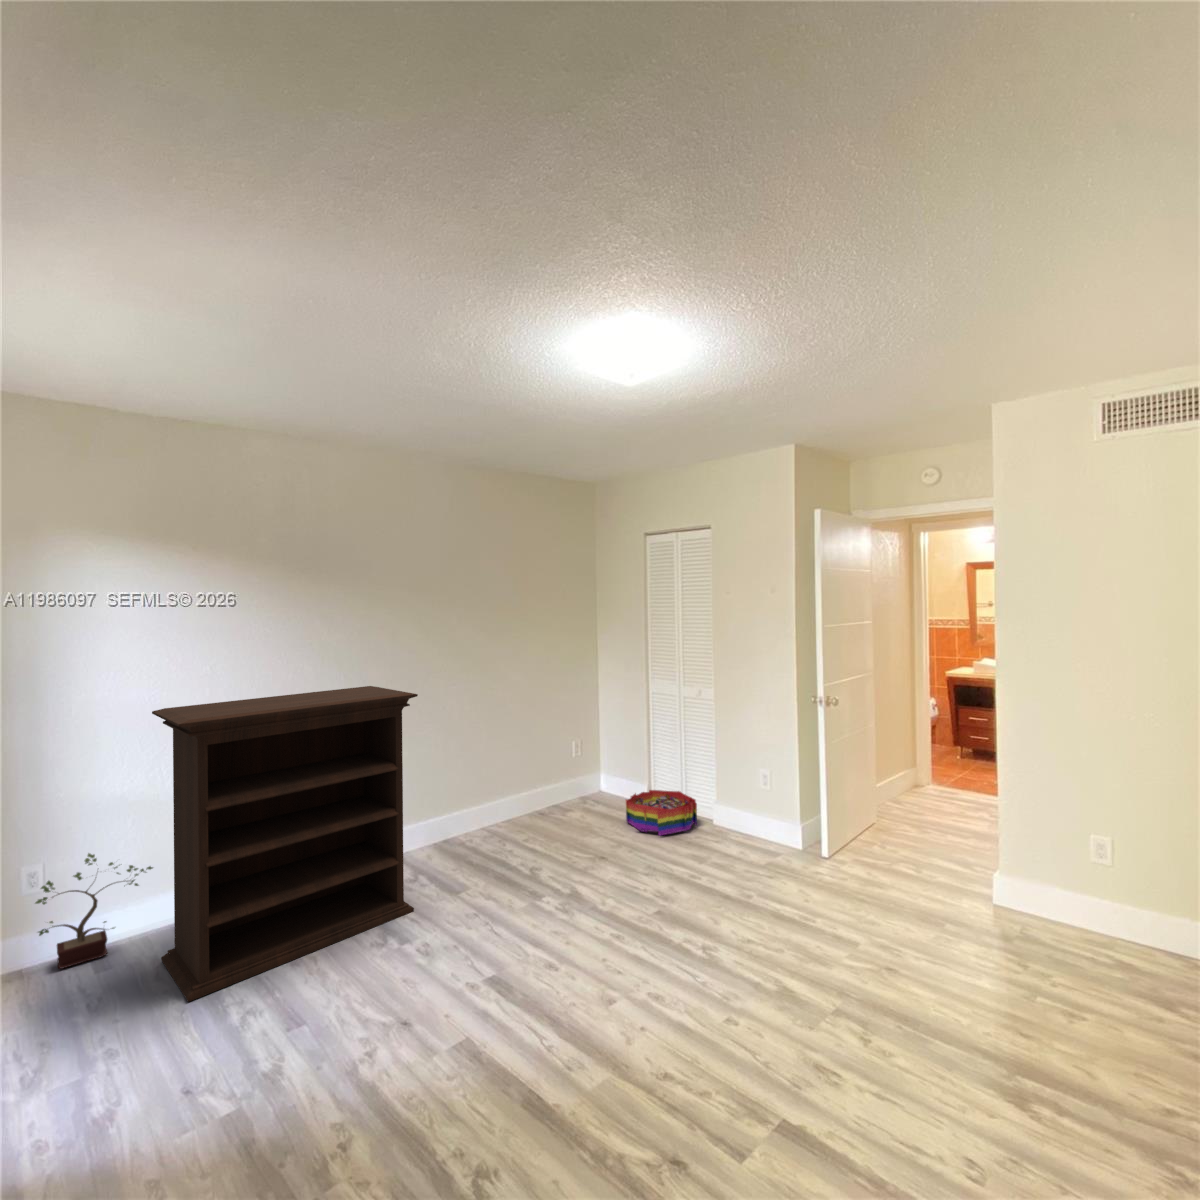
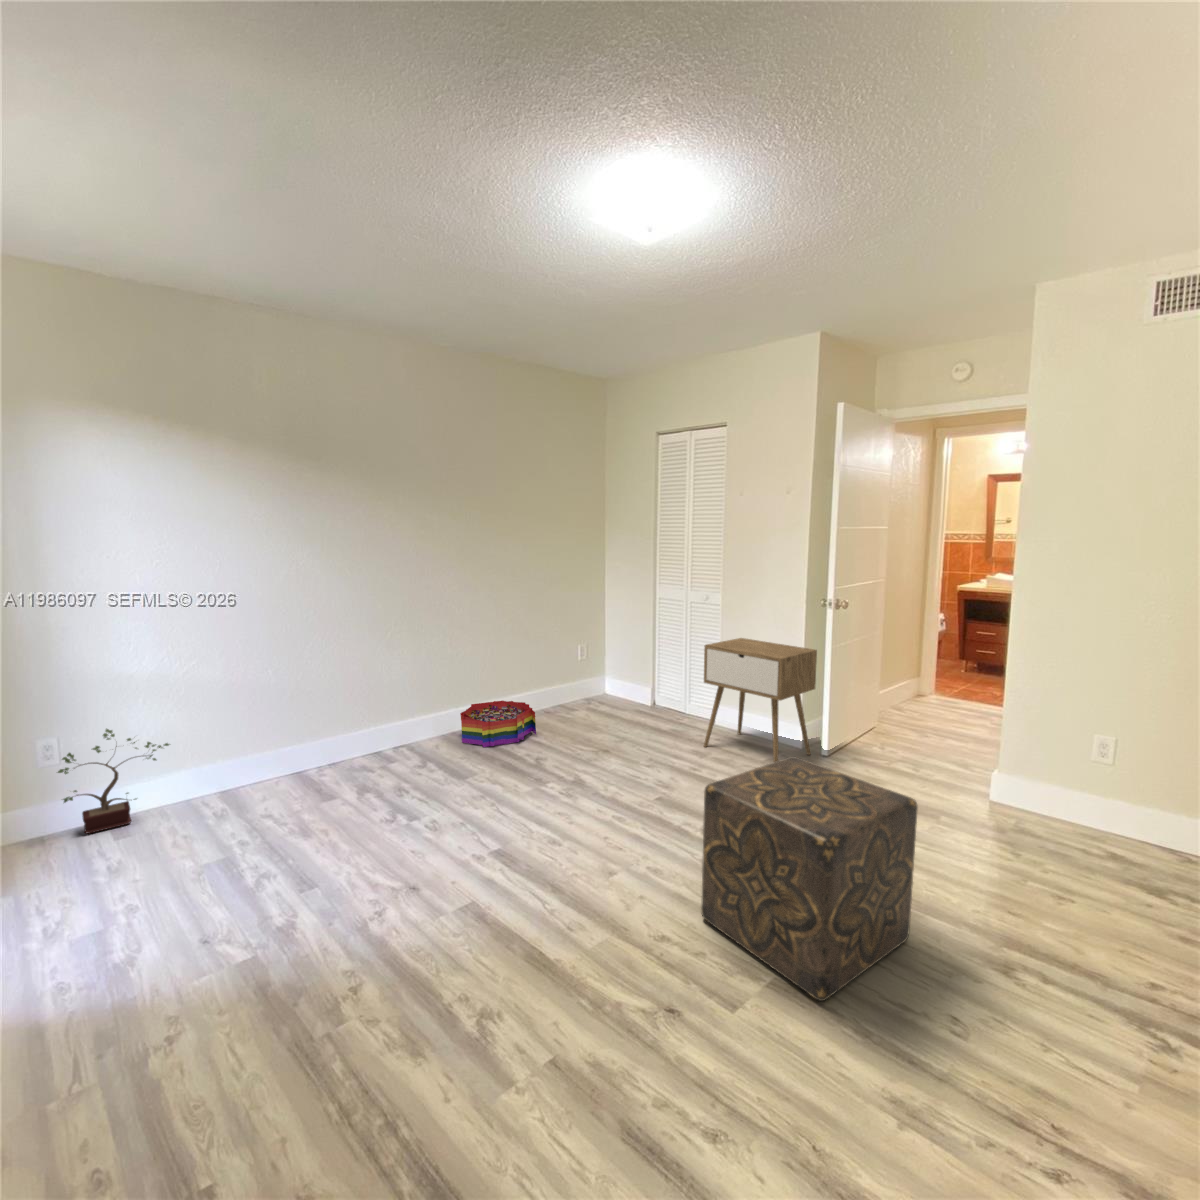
bookshelf: present [152,686,418,1002] -> none [157,578,424,864]
nightstand: none [698,735,811,877] -> present [704,638,817,762]
storage bin: present [626,790,697,836] -> present [460,701,536,747]
ottoman: none [704,872,917,1145] -> present [701,756,918,1001]

